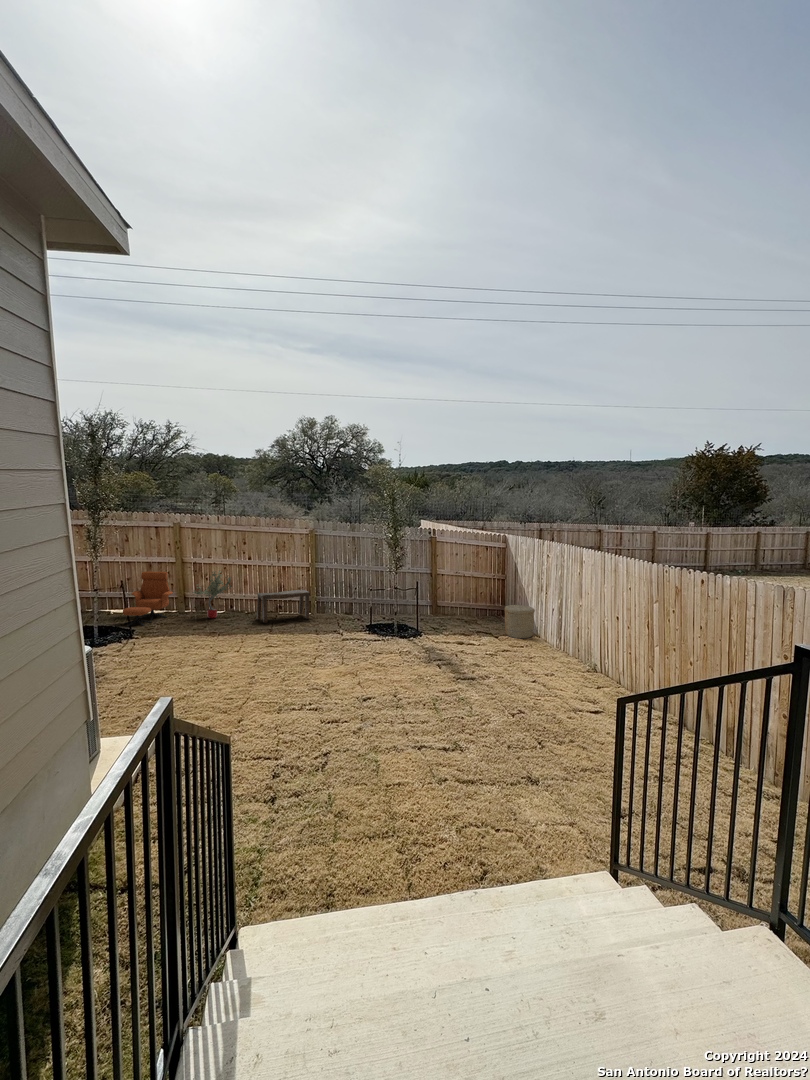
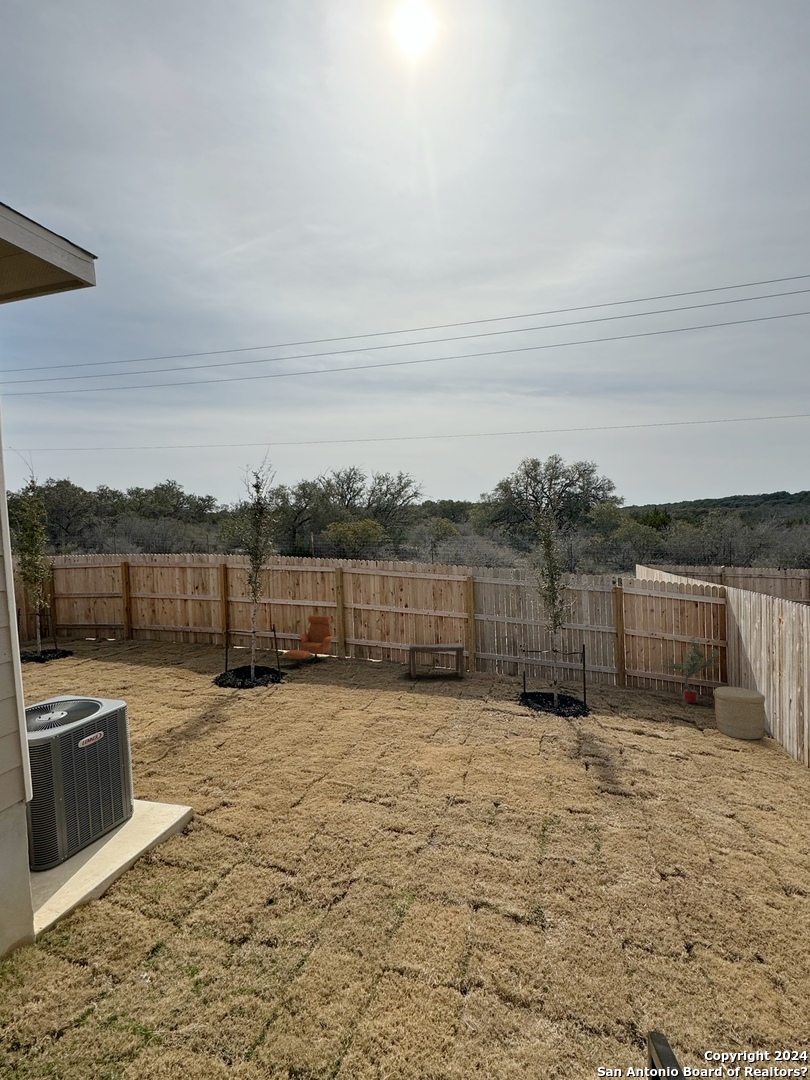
potted tree: present [193,571,231,619] -> present [662,640,720,704]

